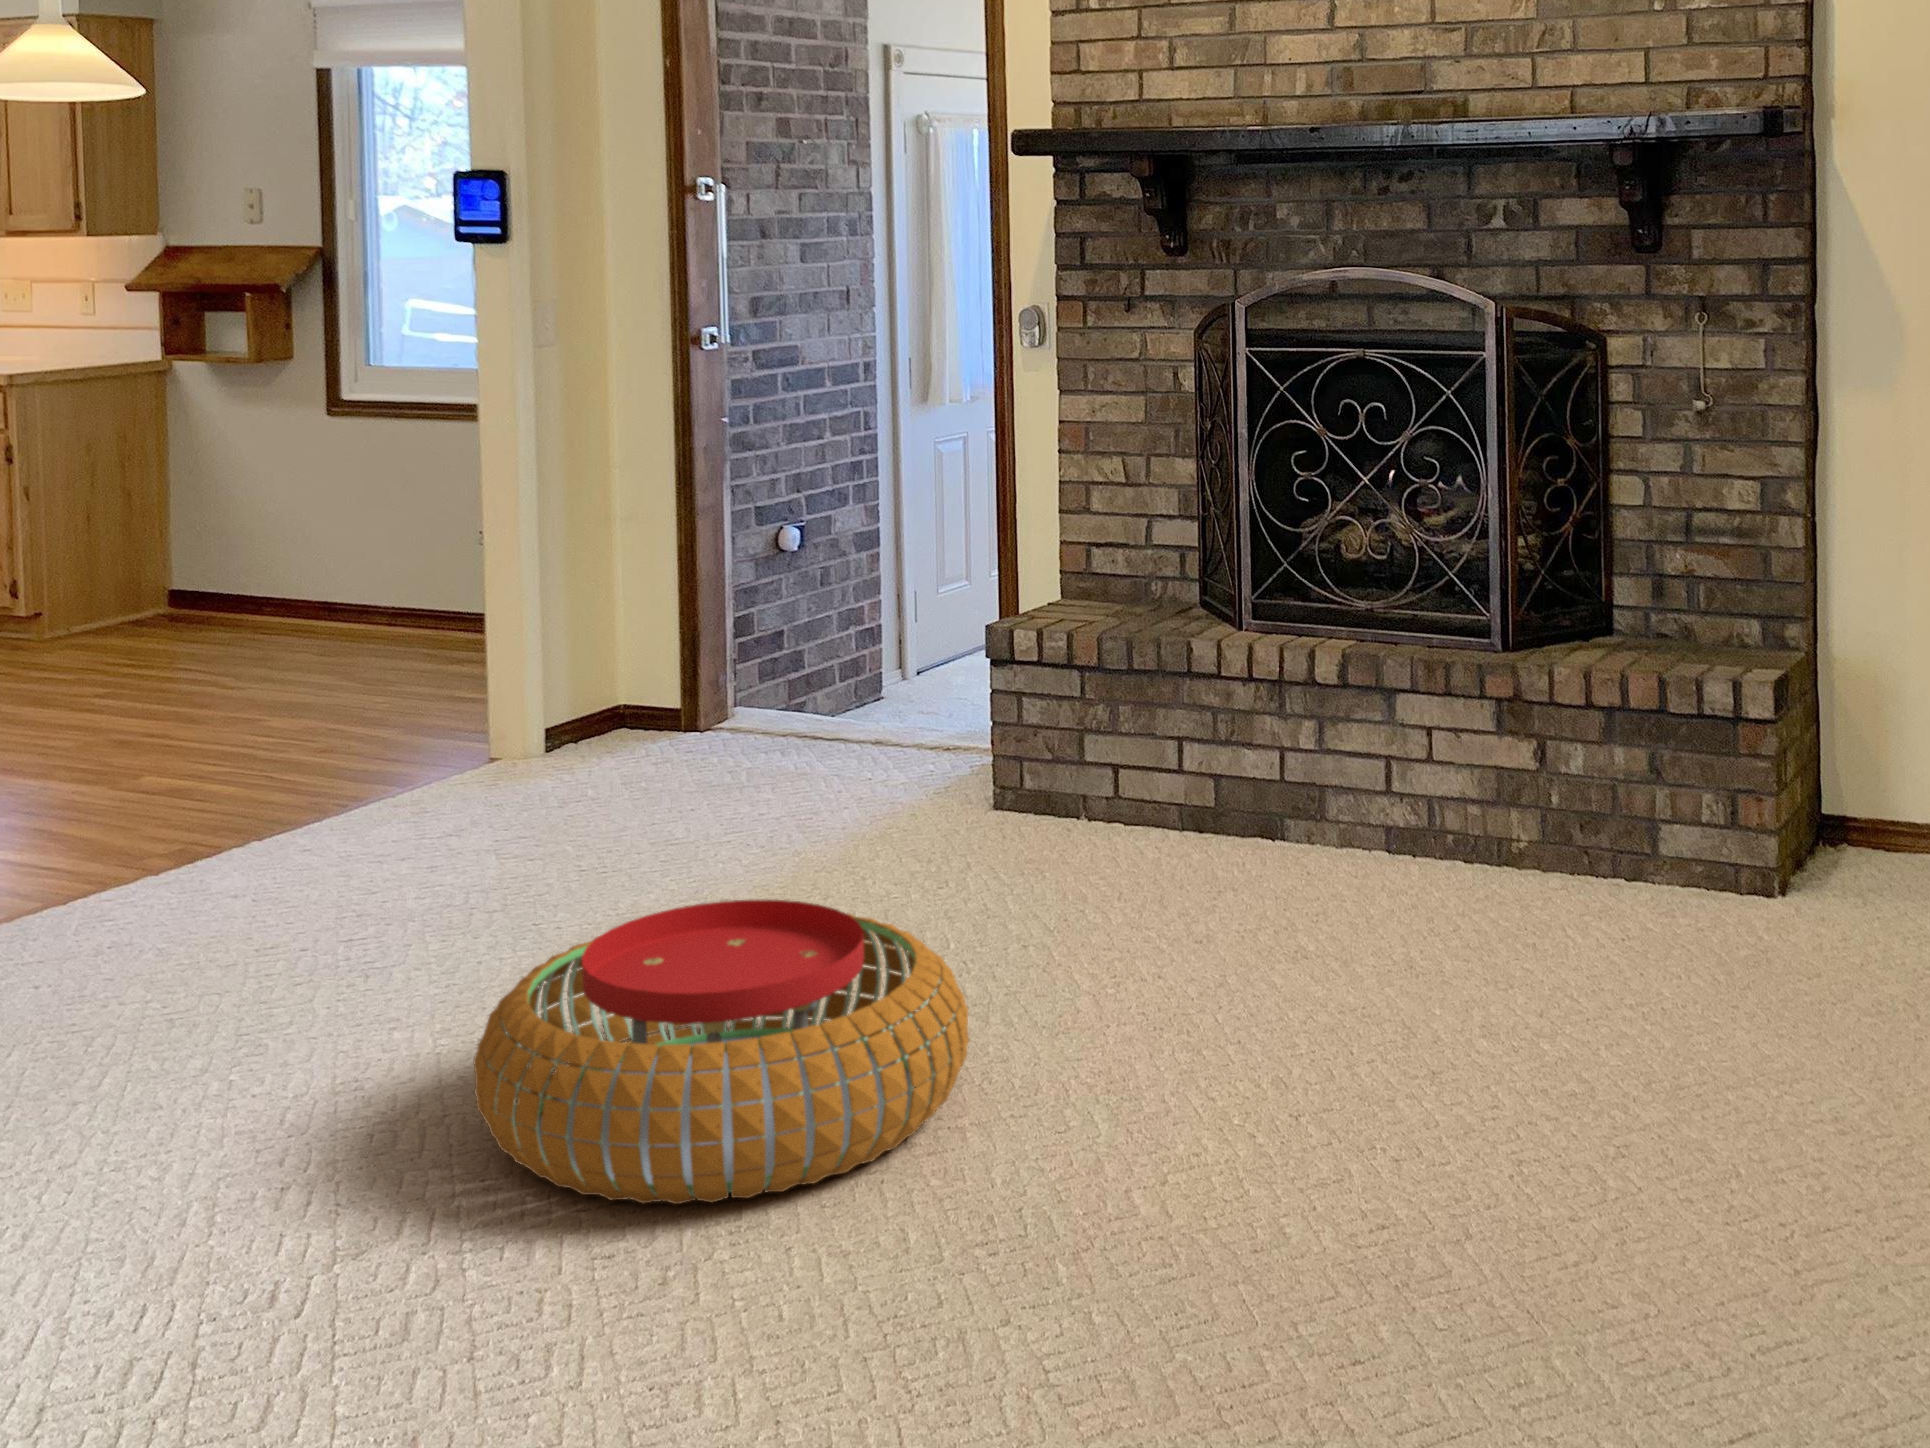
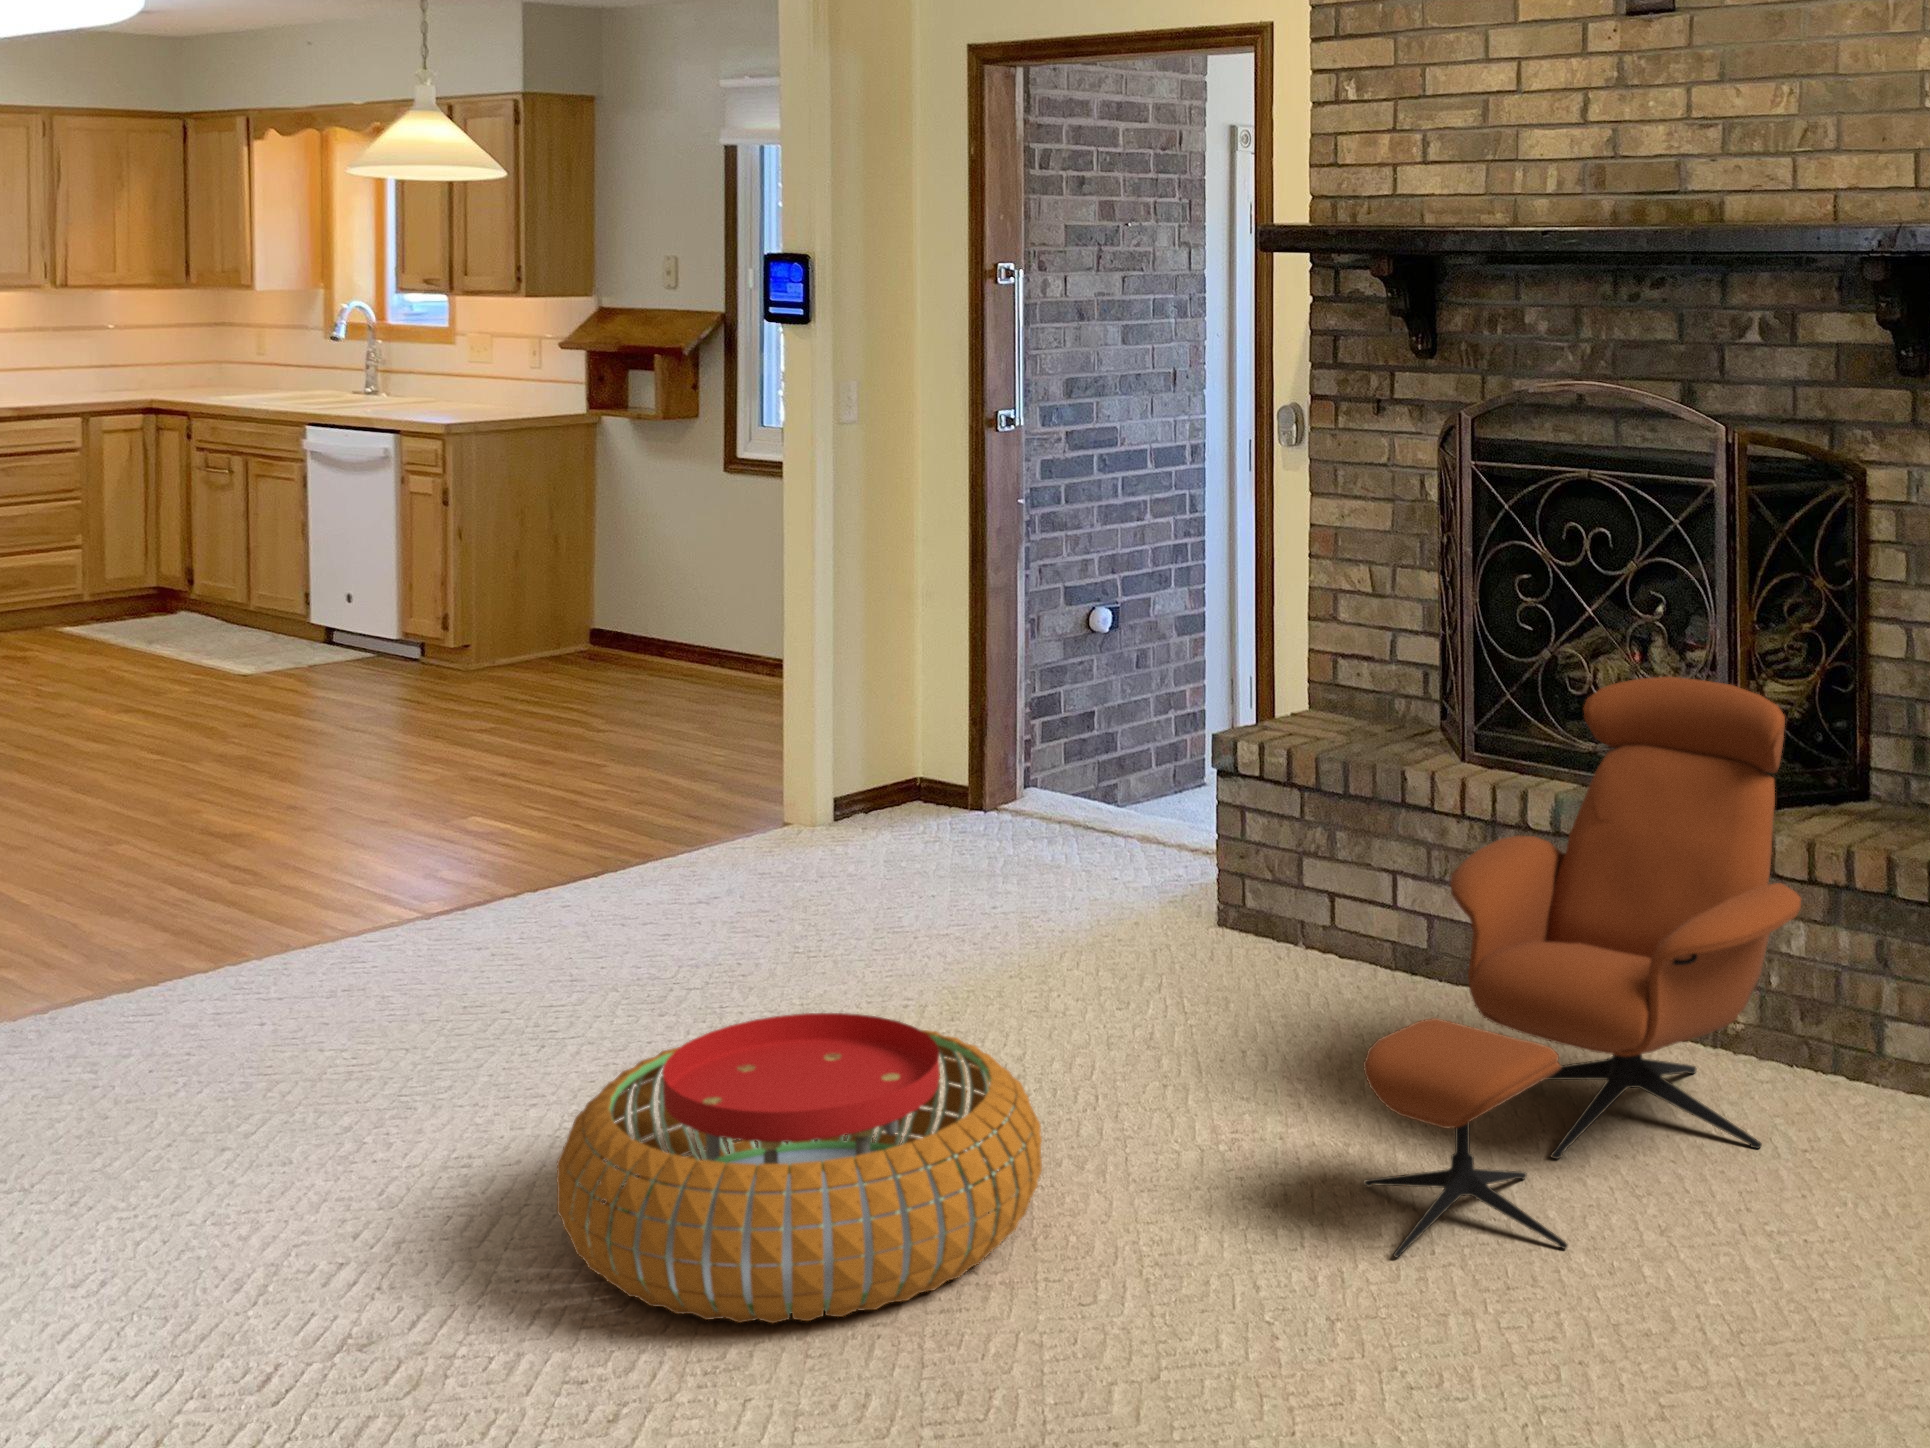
lounge chair: none [1251,530,1609,1066] -> present [1363,677,1801,1257]

